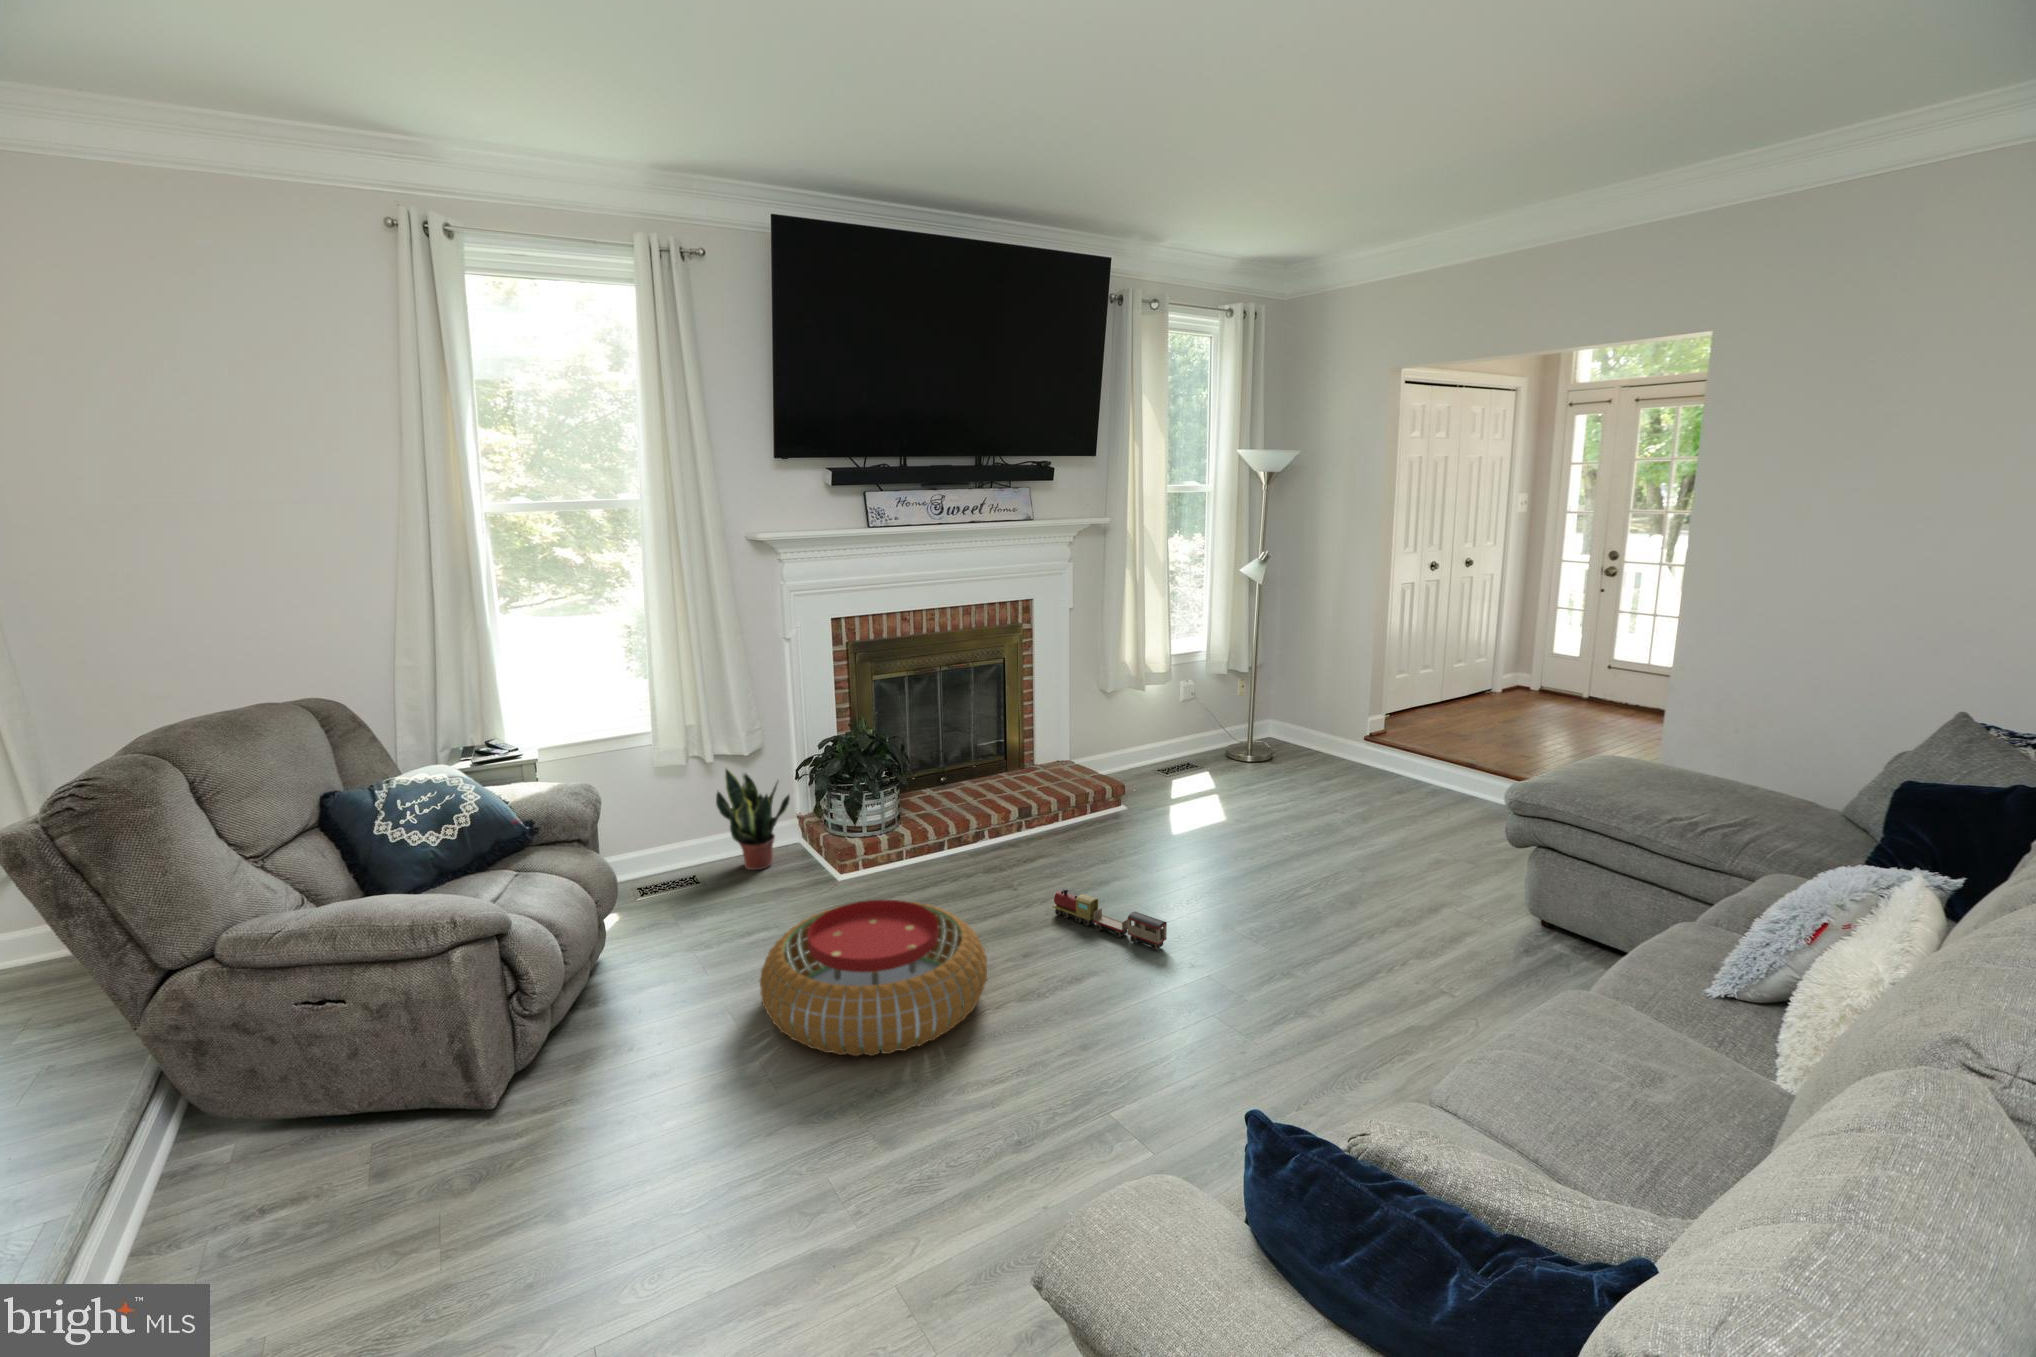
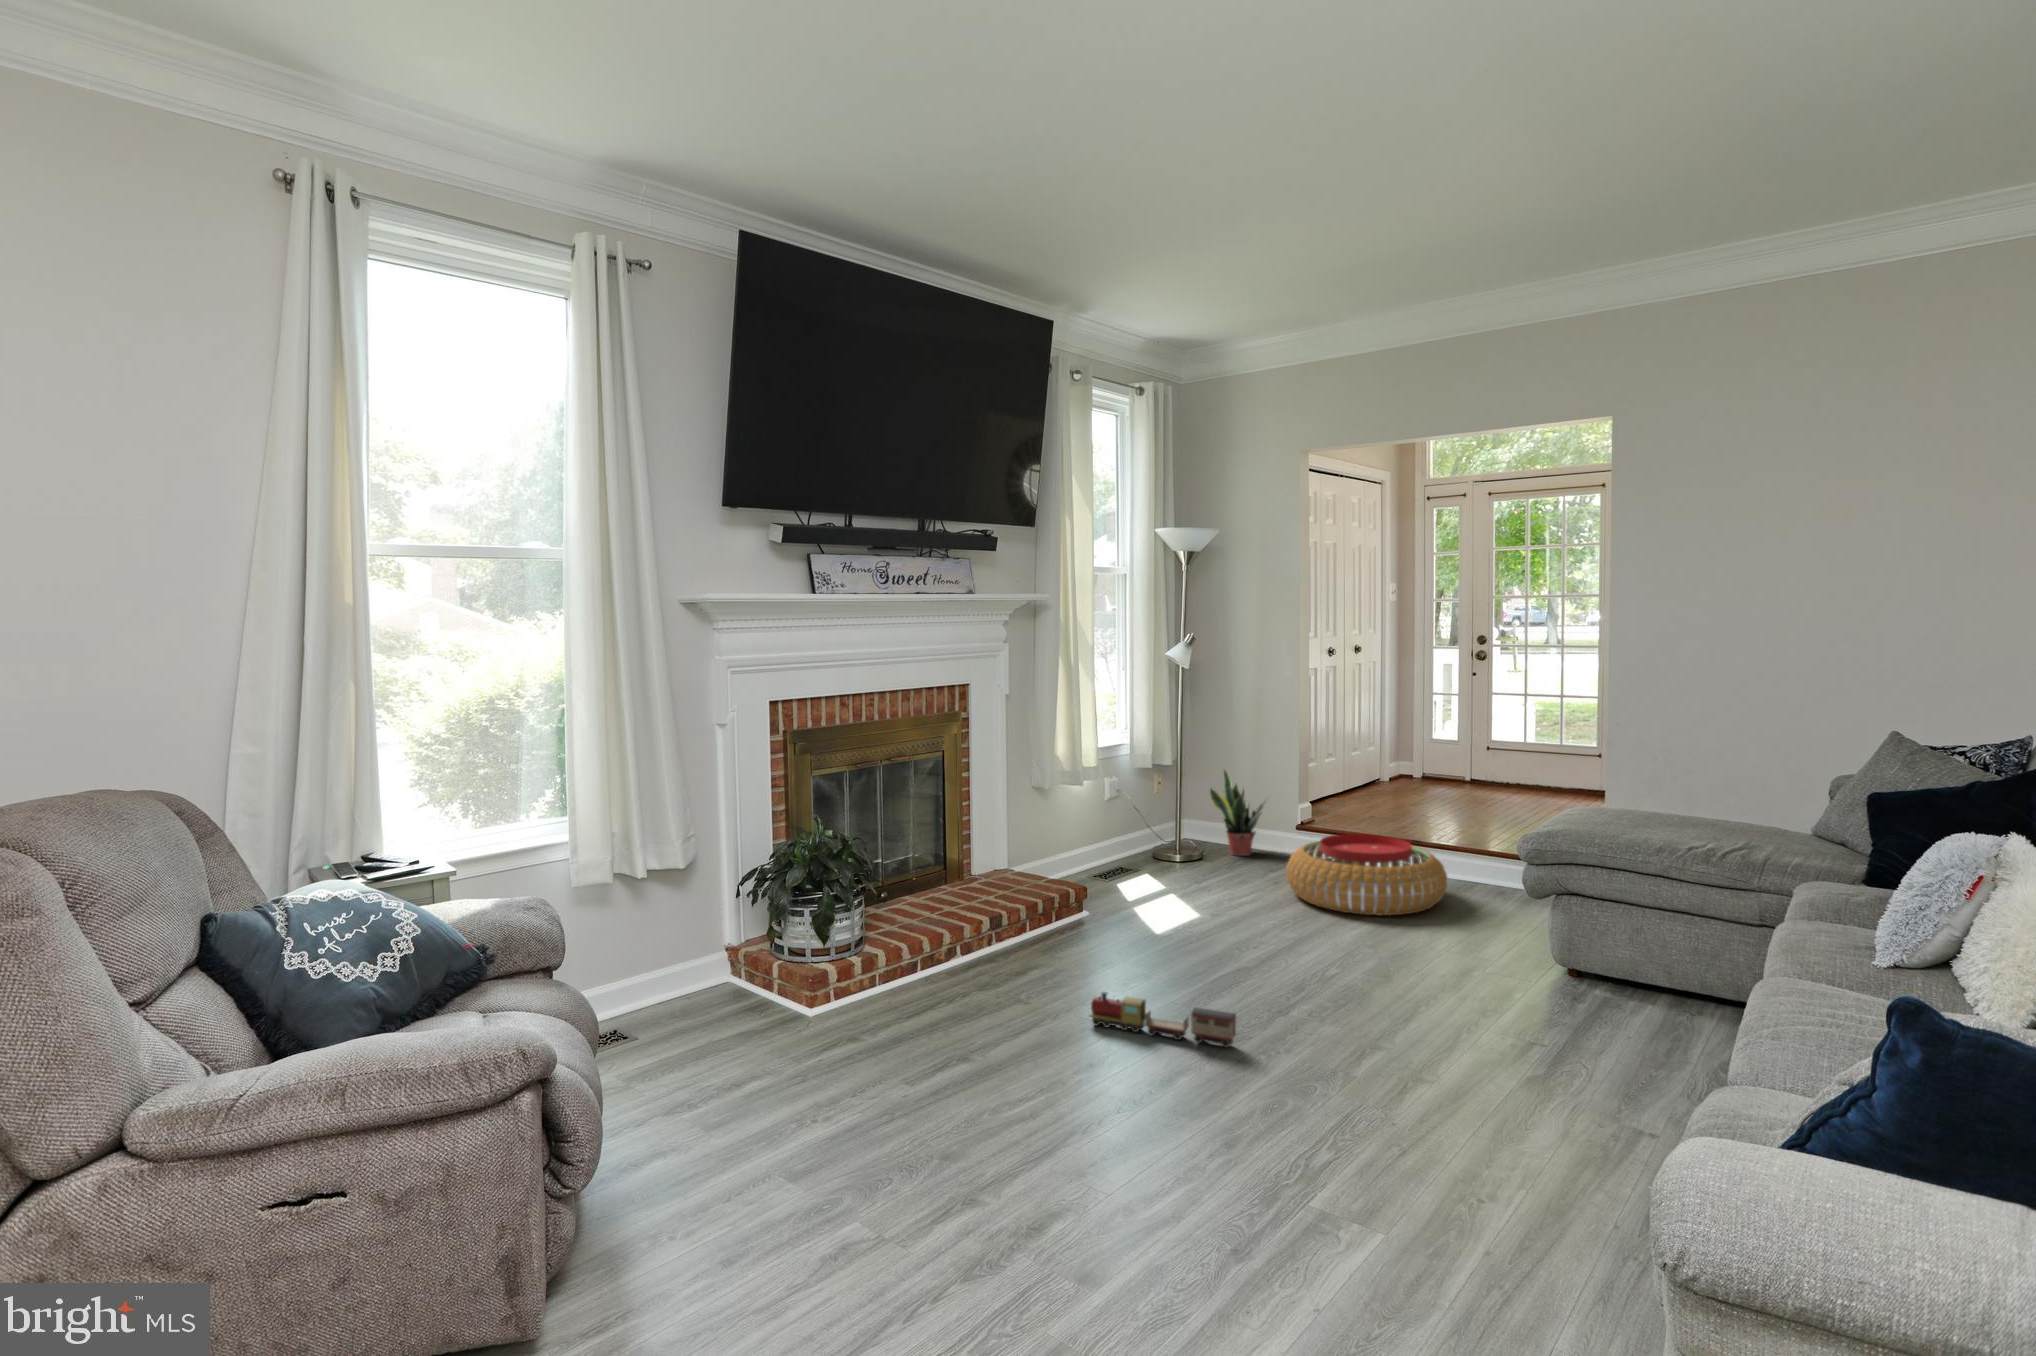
potted plant: present [716,769,790,870] -> present [1210,771,1267,856]
pouf: present [760,900,987,1056] -> present [1286,834,1447,915]

